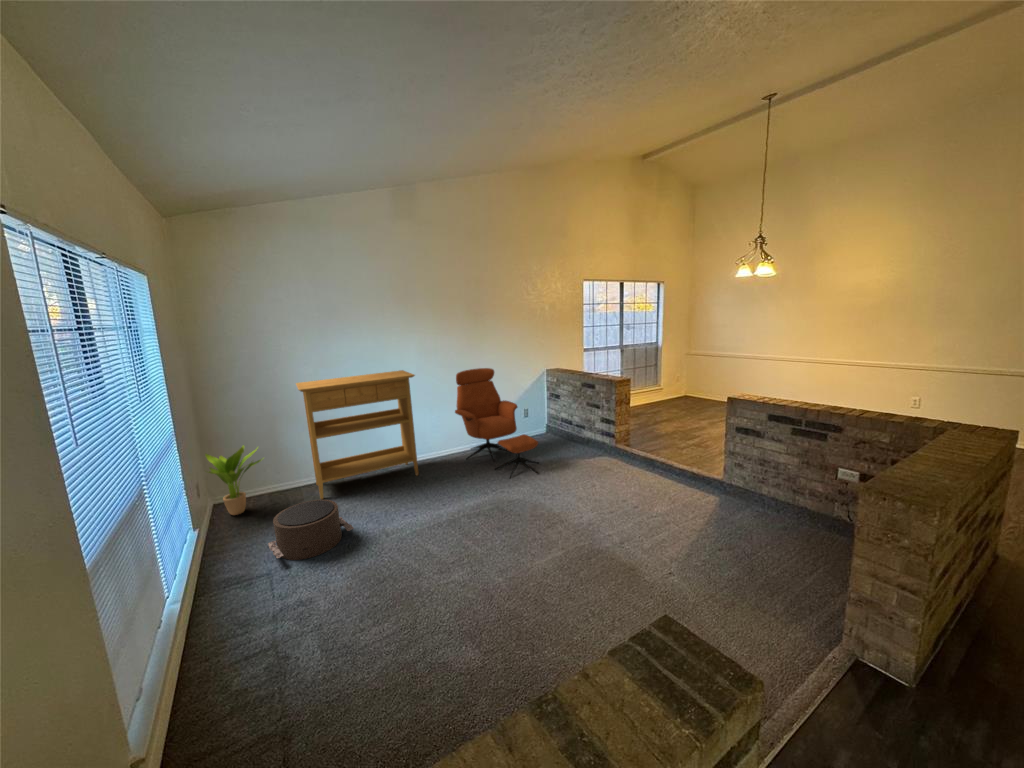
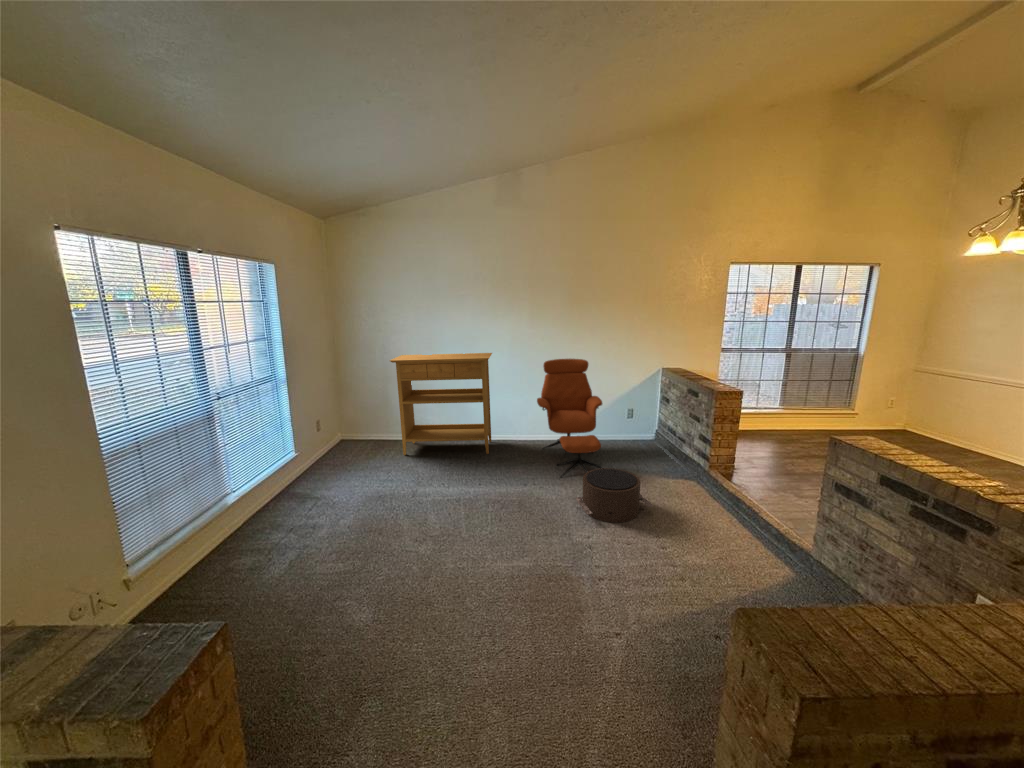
potted plant: present [205,445,262,515] -> none [325,400,369,452]
pouf: present [268,500,354,560] -> present [576,468,653,522]

